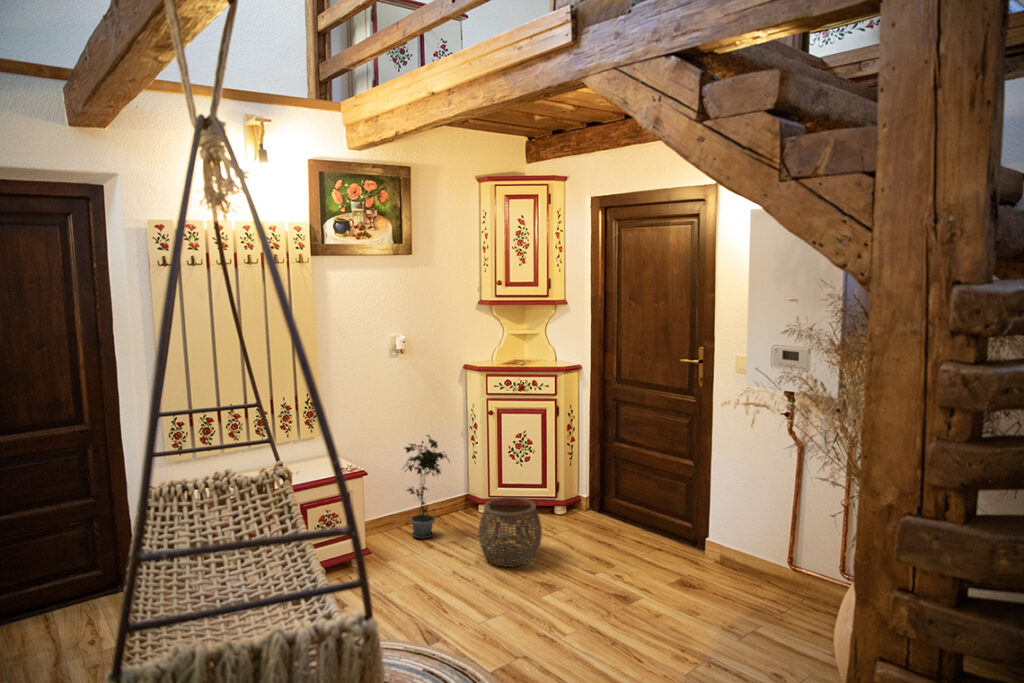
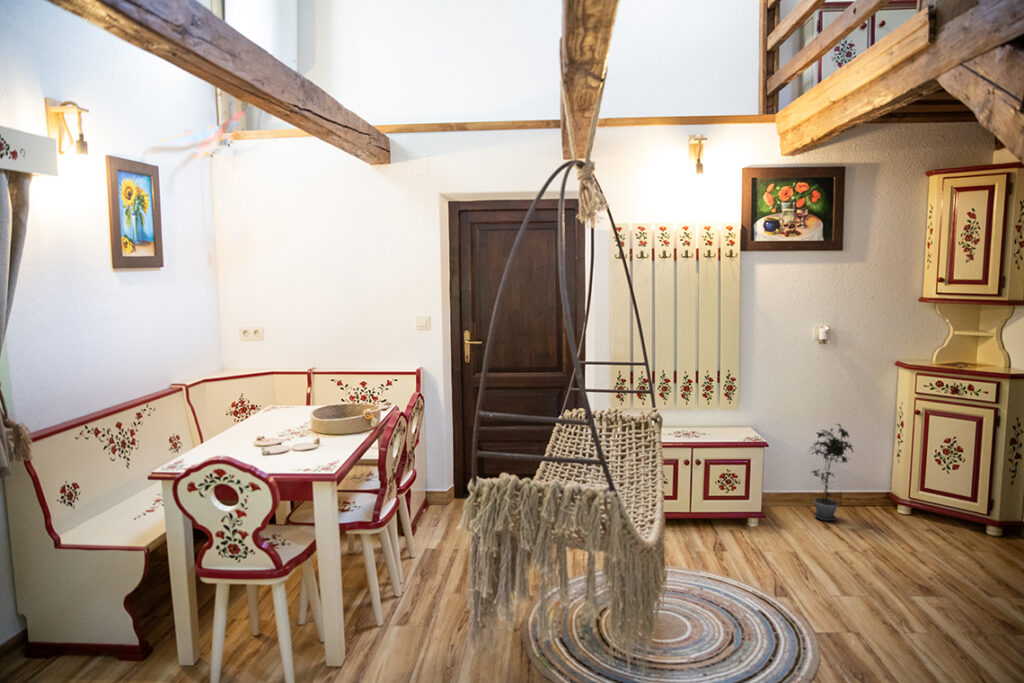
woven basket: present [478,497,542,567] -> none [868,496,942,567]

